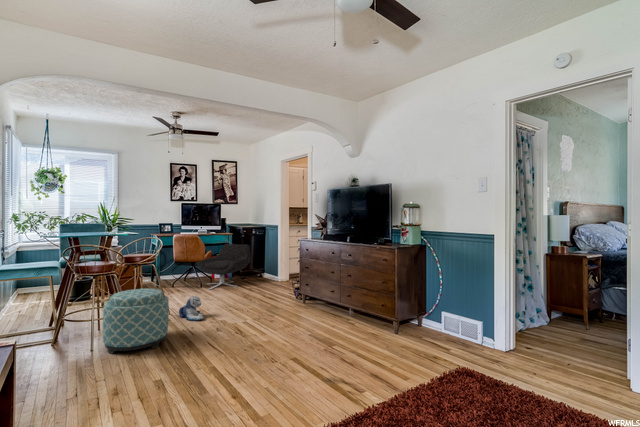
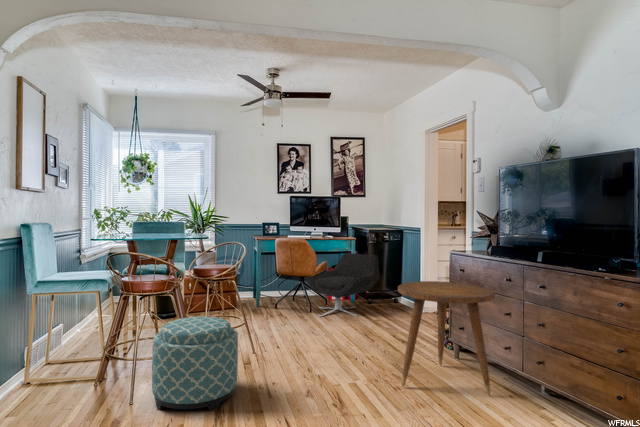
side table: none [272,257,326,320] -> present [398,281,495,396]
plush toy: present [179,296,204,321] -> none [265,331,295,369]

